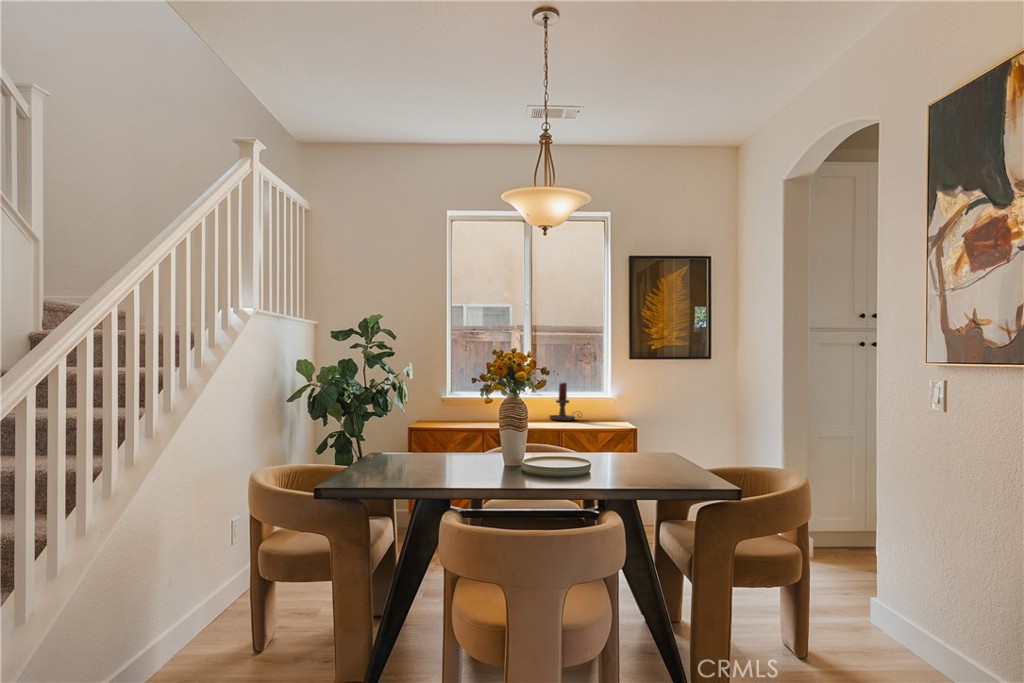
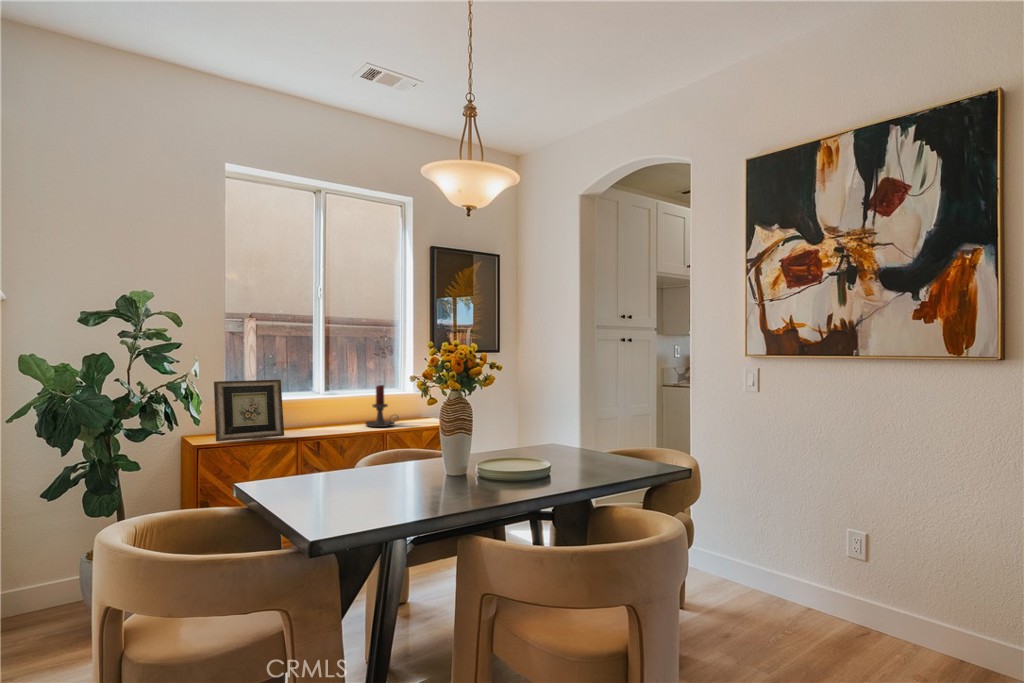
picture frame: none [424,371,476,418] -> present [214,380,284,442]

